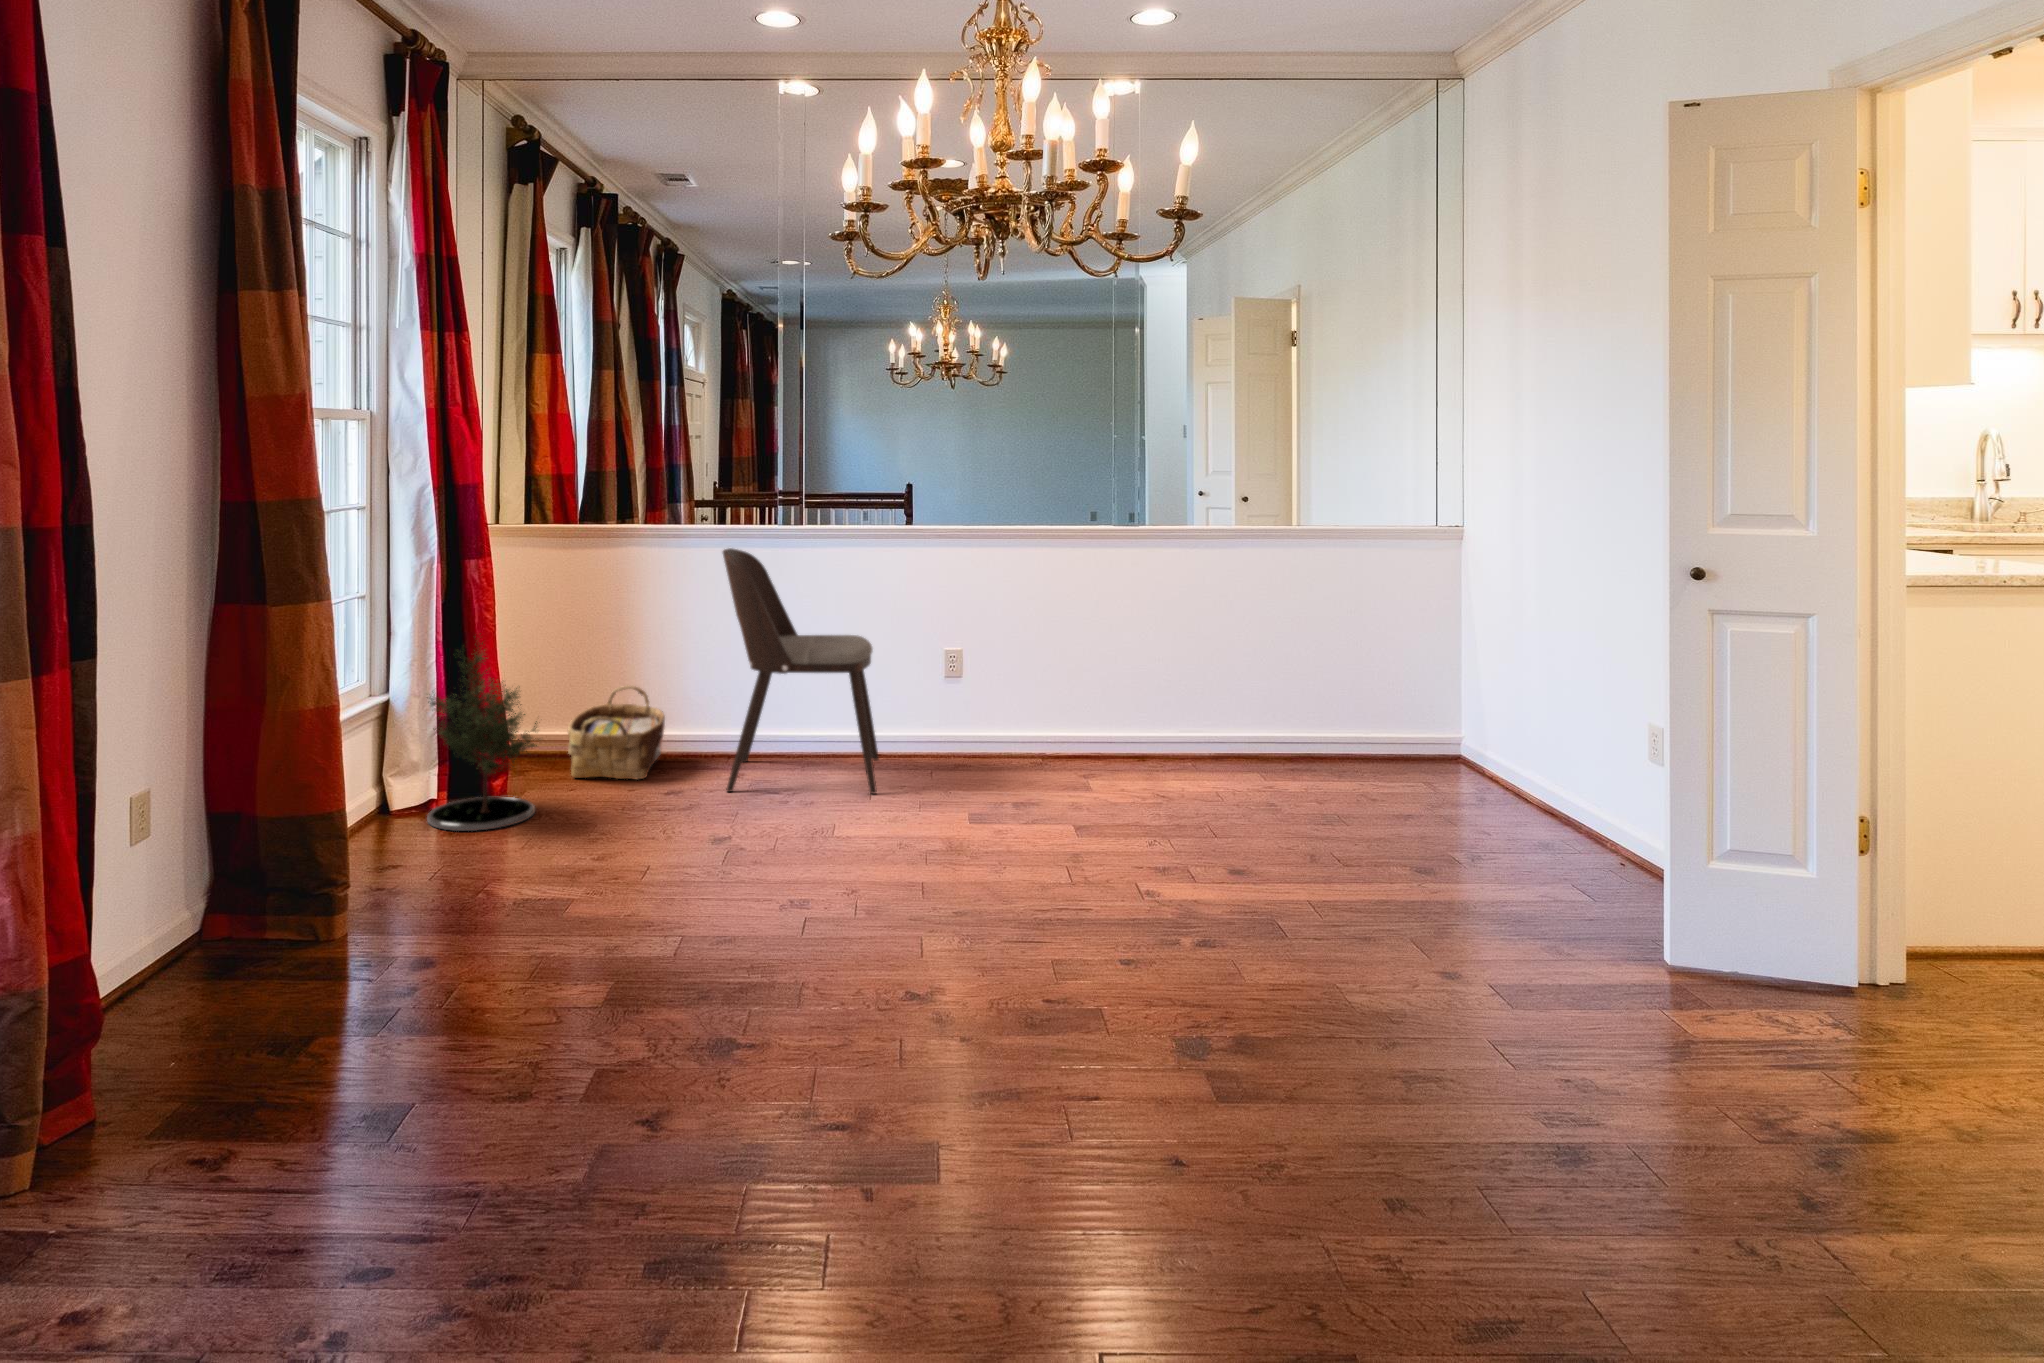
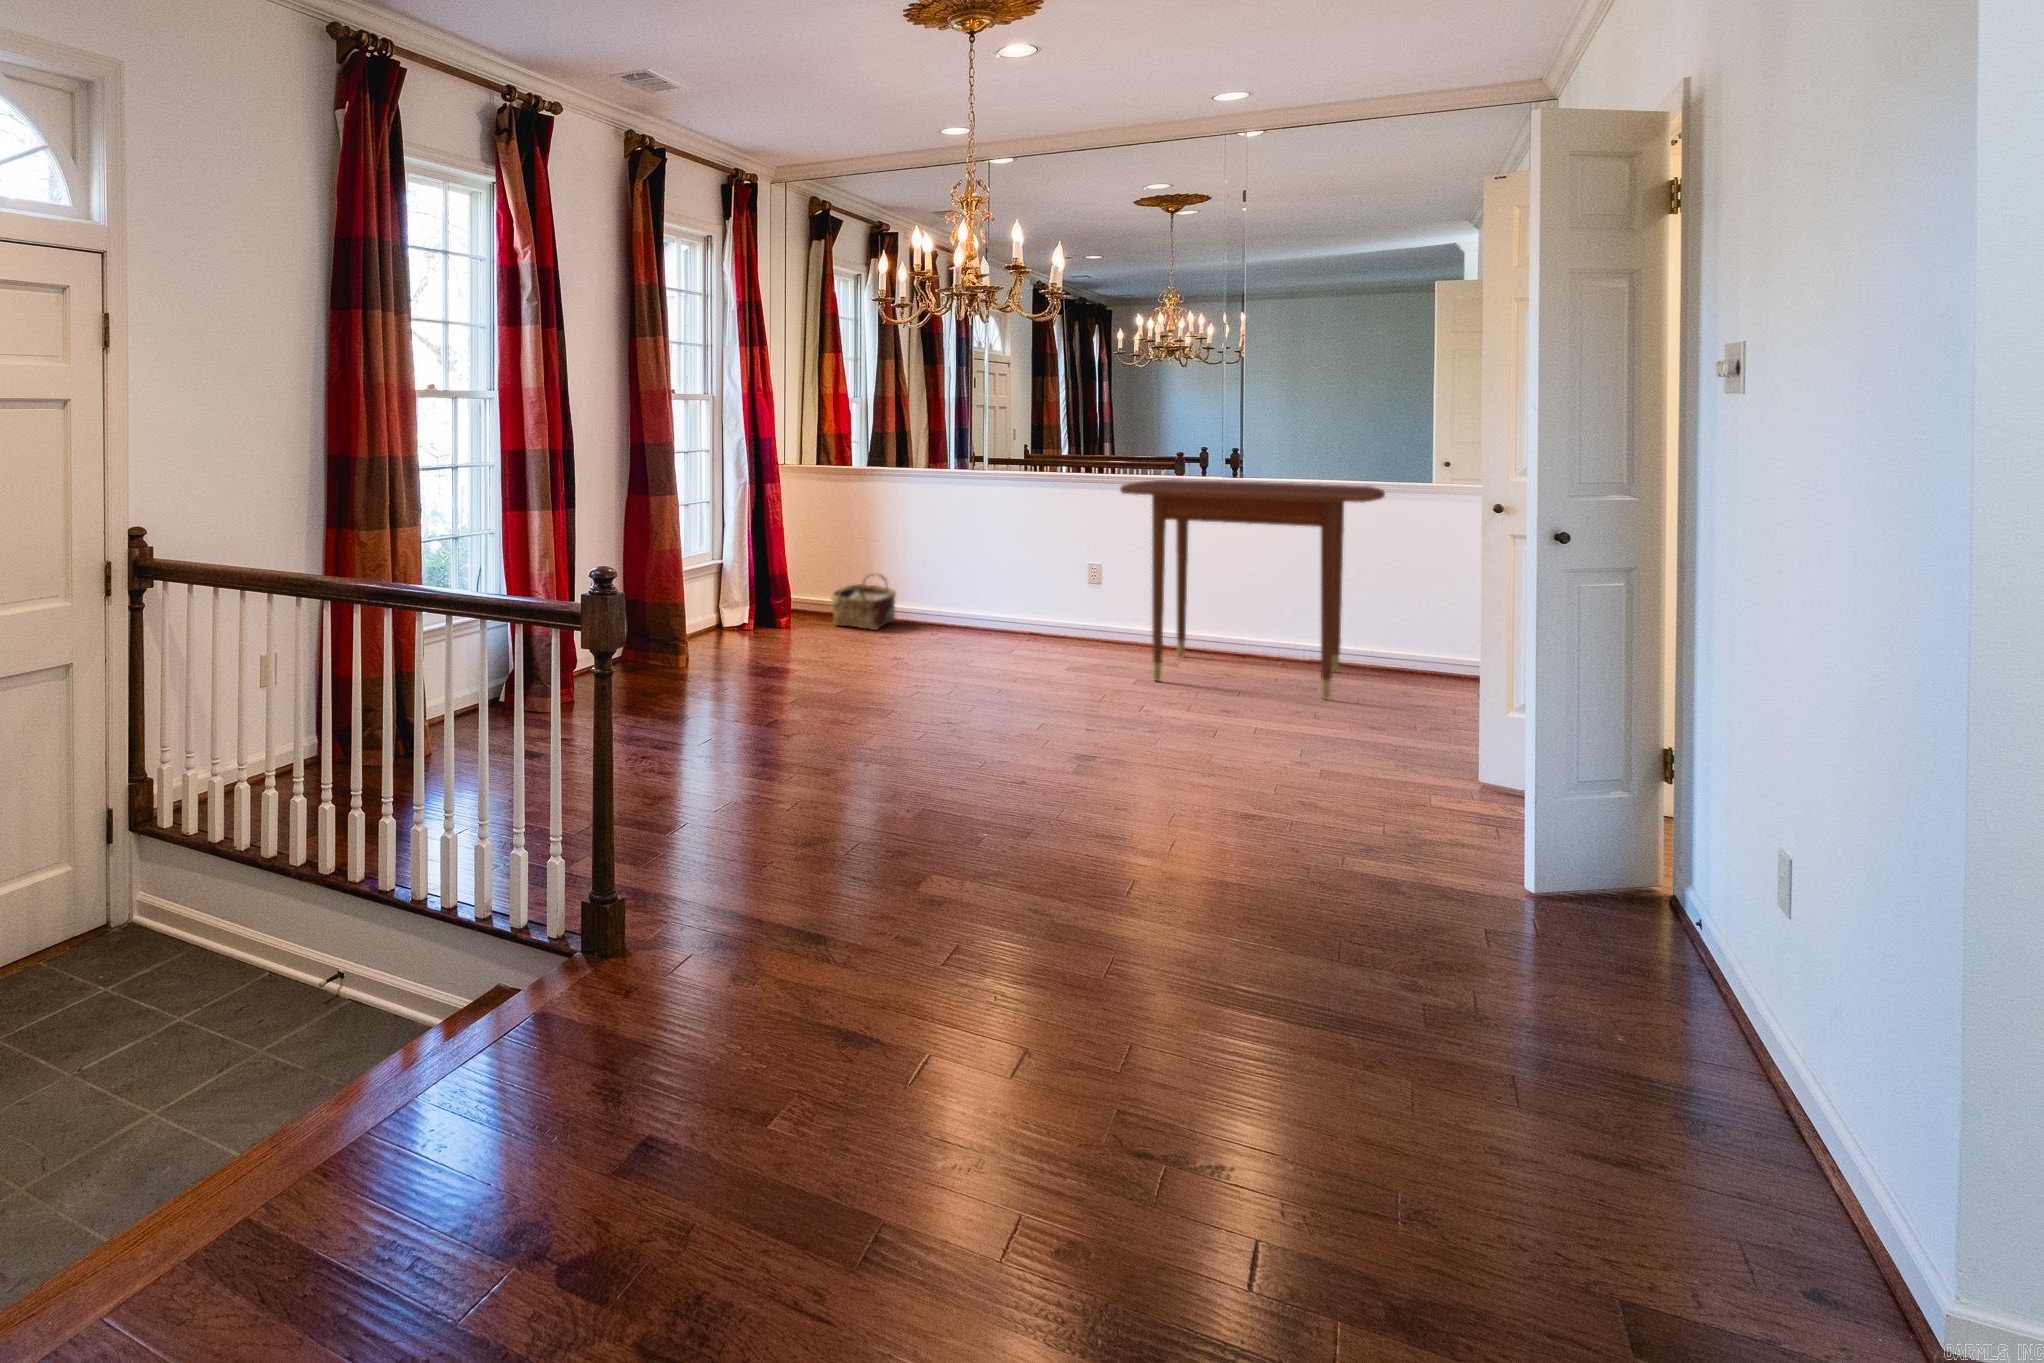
dining table: none [1028,530,1385,834] -> present [1120,480,1385,699]
dining chair: present [723,548,879,794] -> none [924,484,1042,650]
potted tree: present [427,636,539,831] -> none [741,526,807,641]

